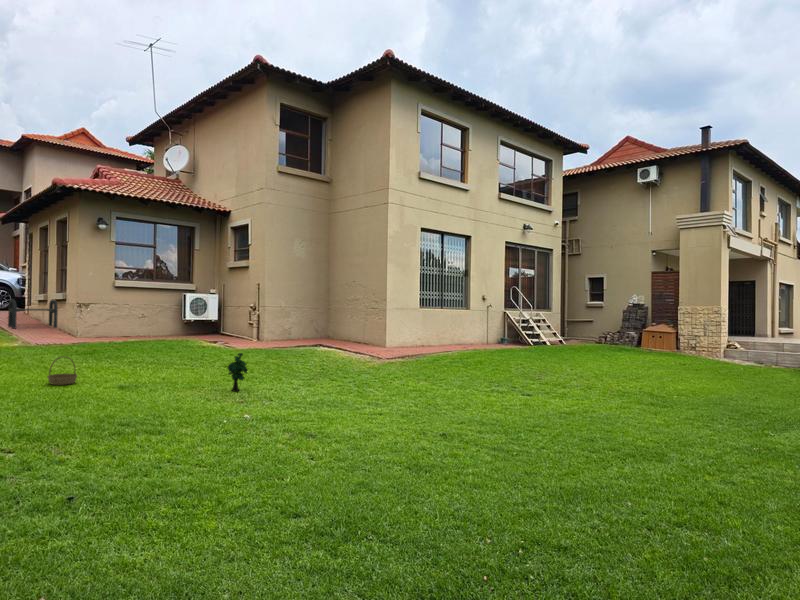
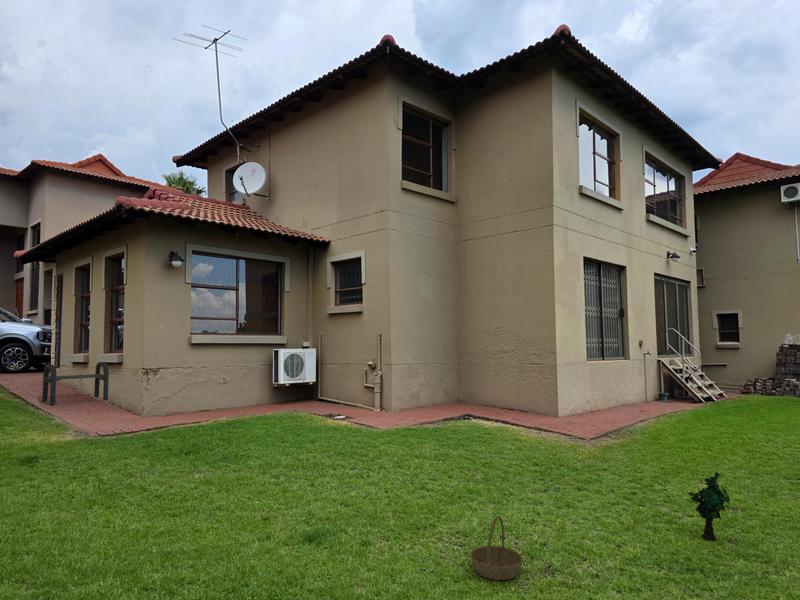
decorative plant: present [227,353,248,392] -> present [689,472,730,540]
basket: present [48,356,77,385] -> present [470,516,523,580]

